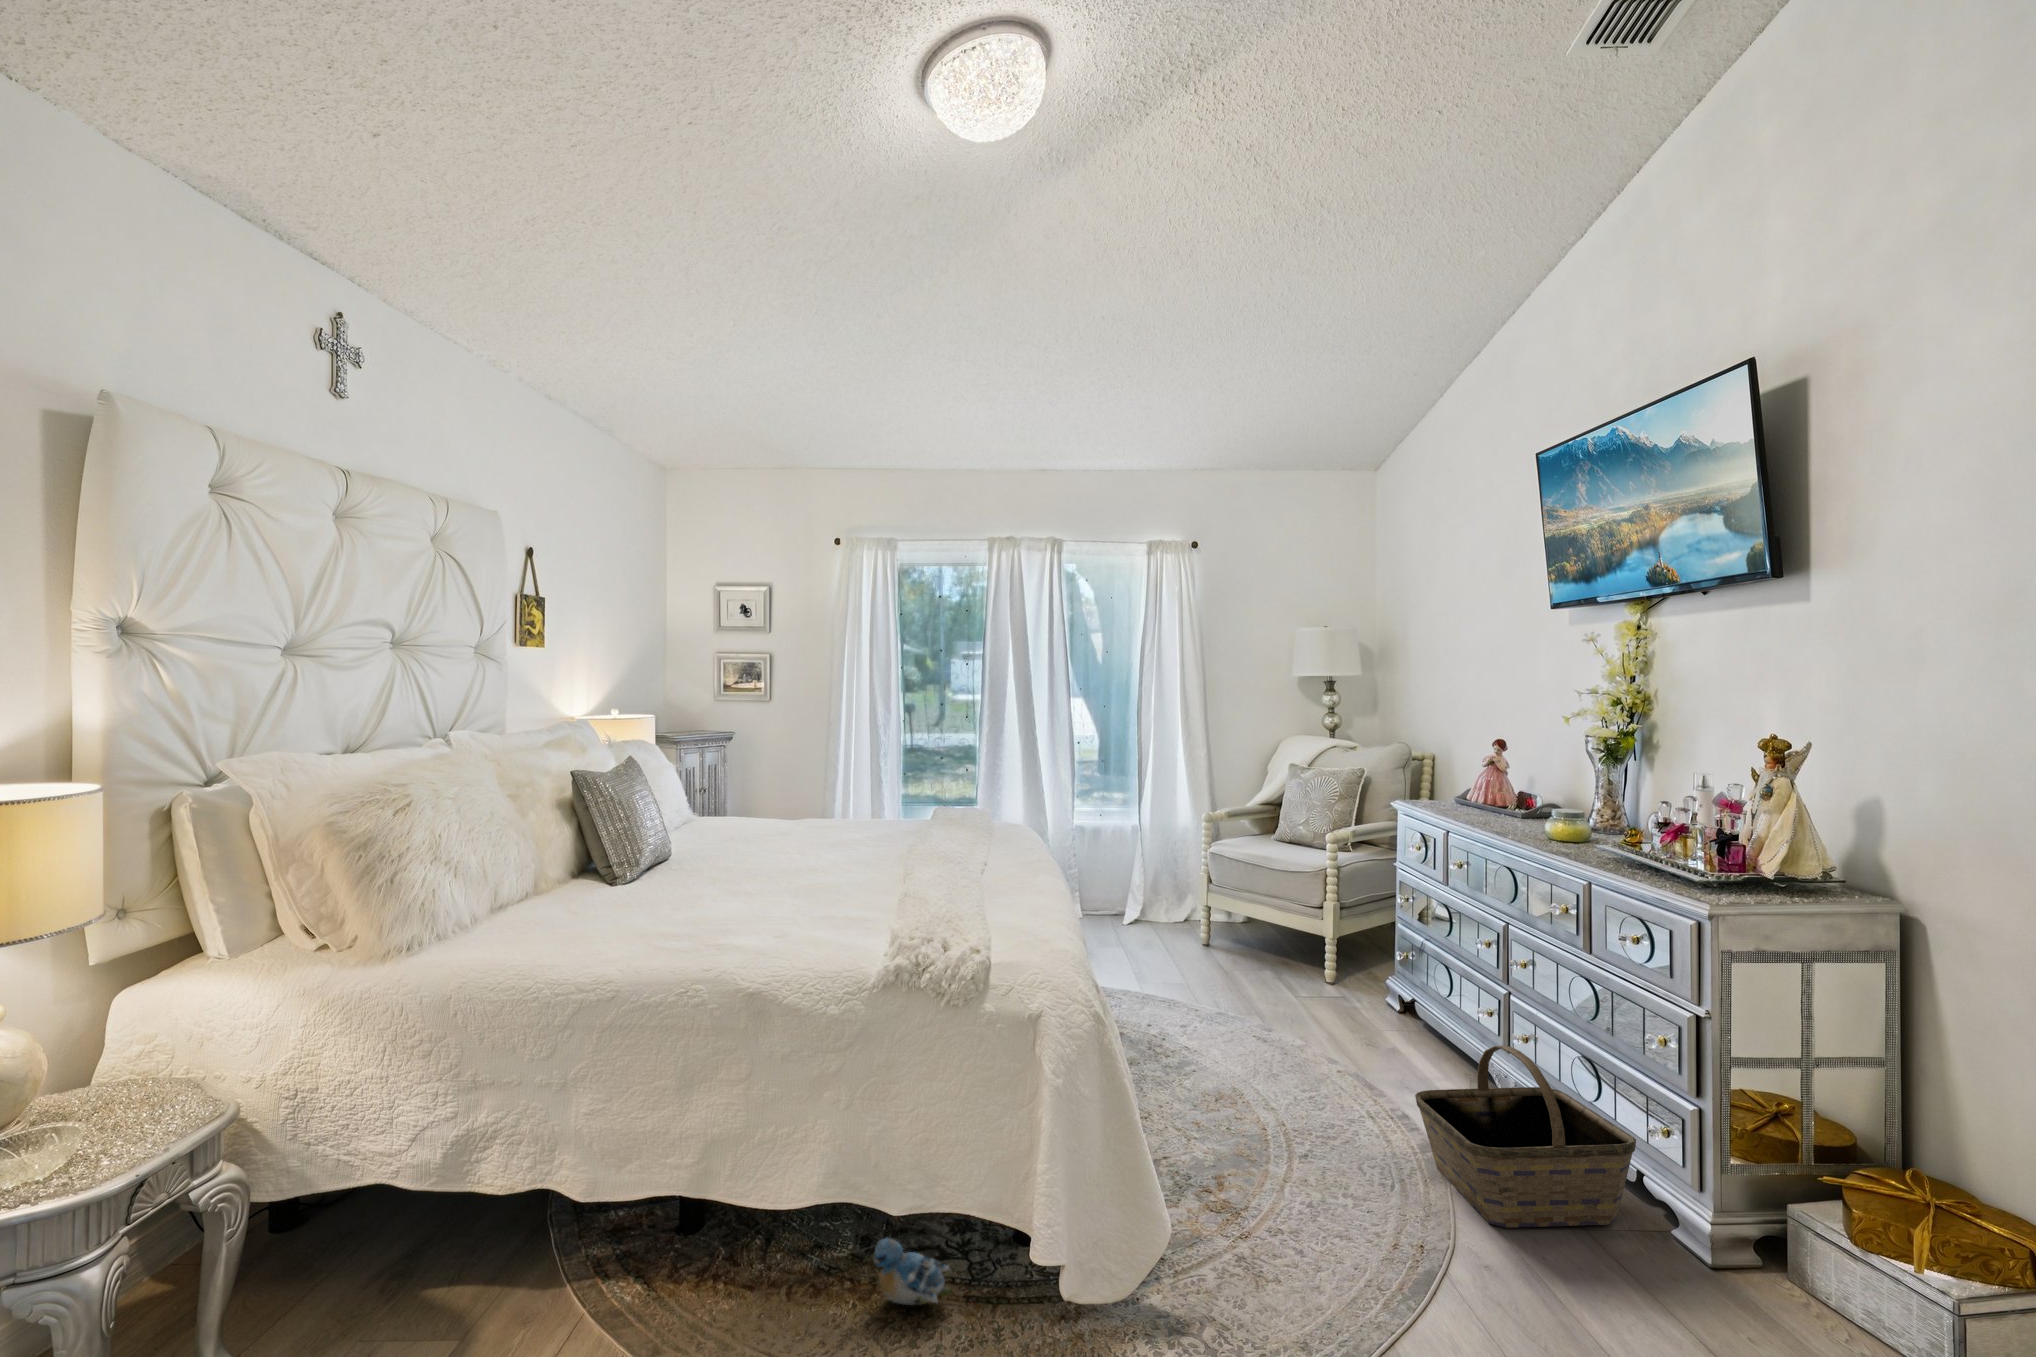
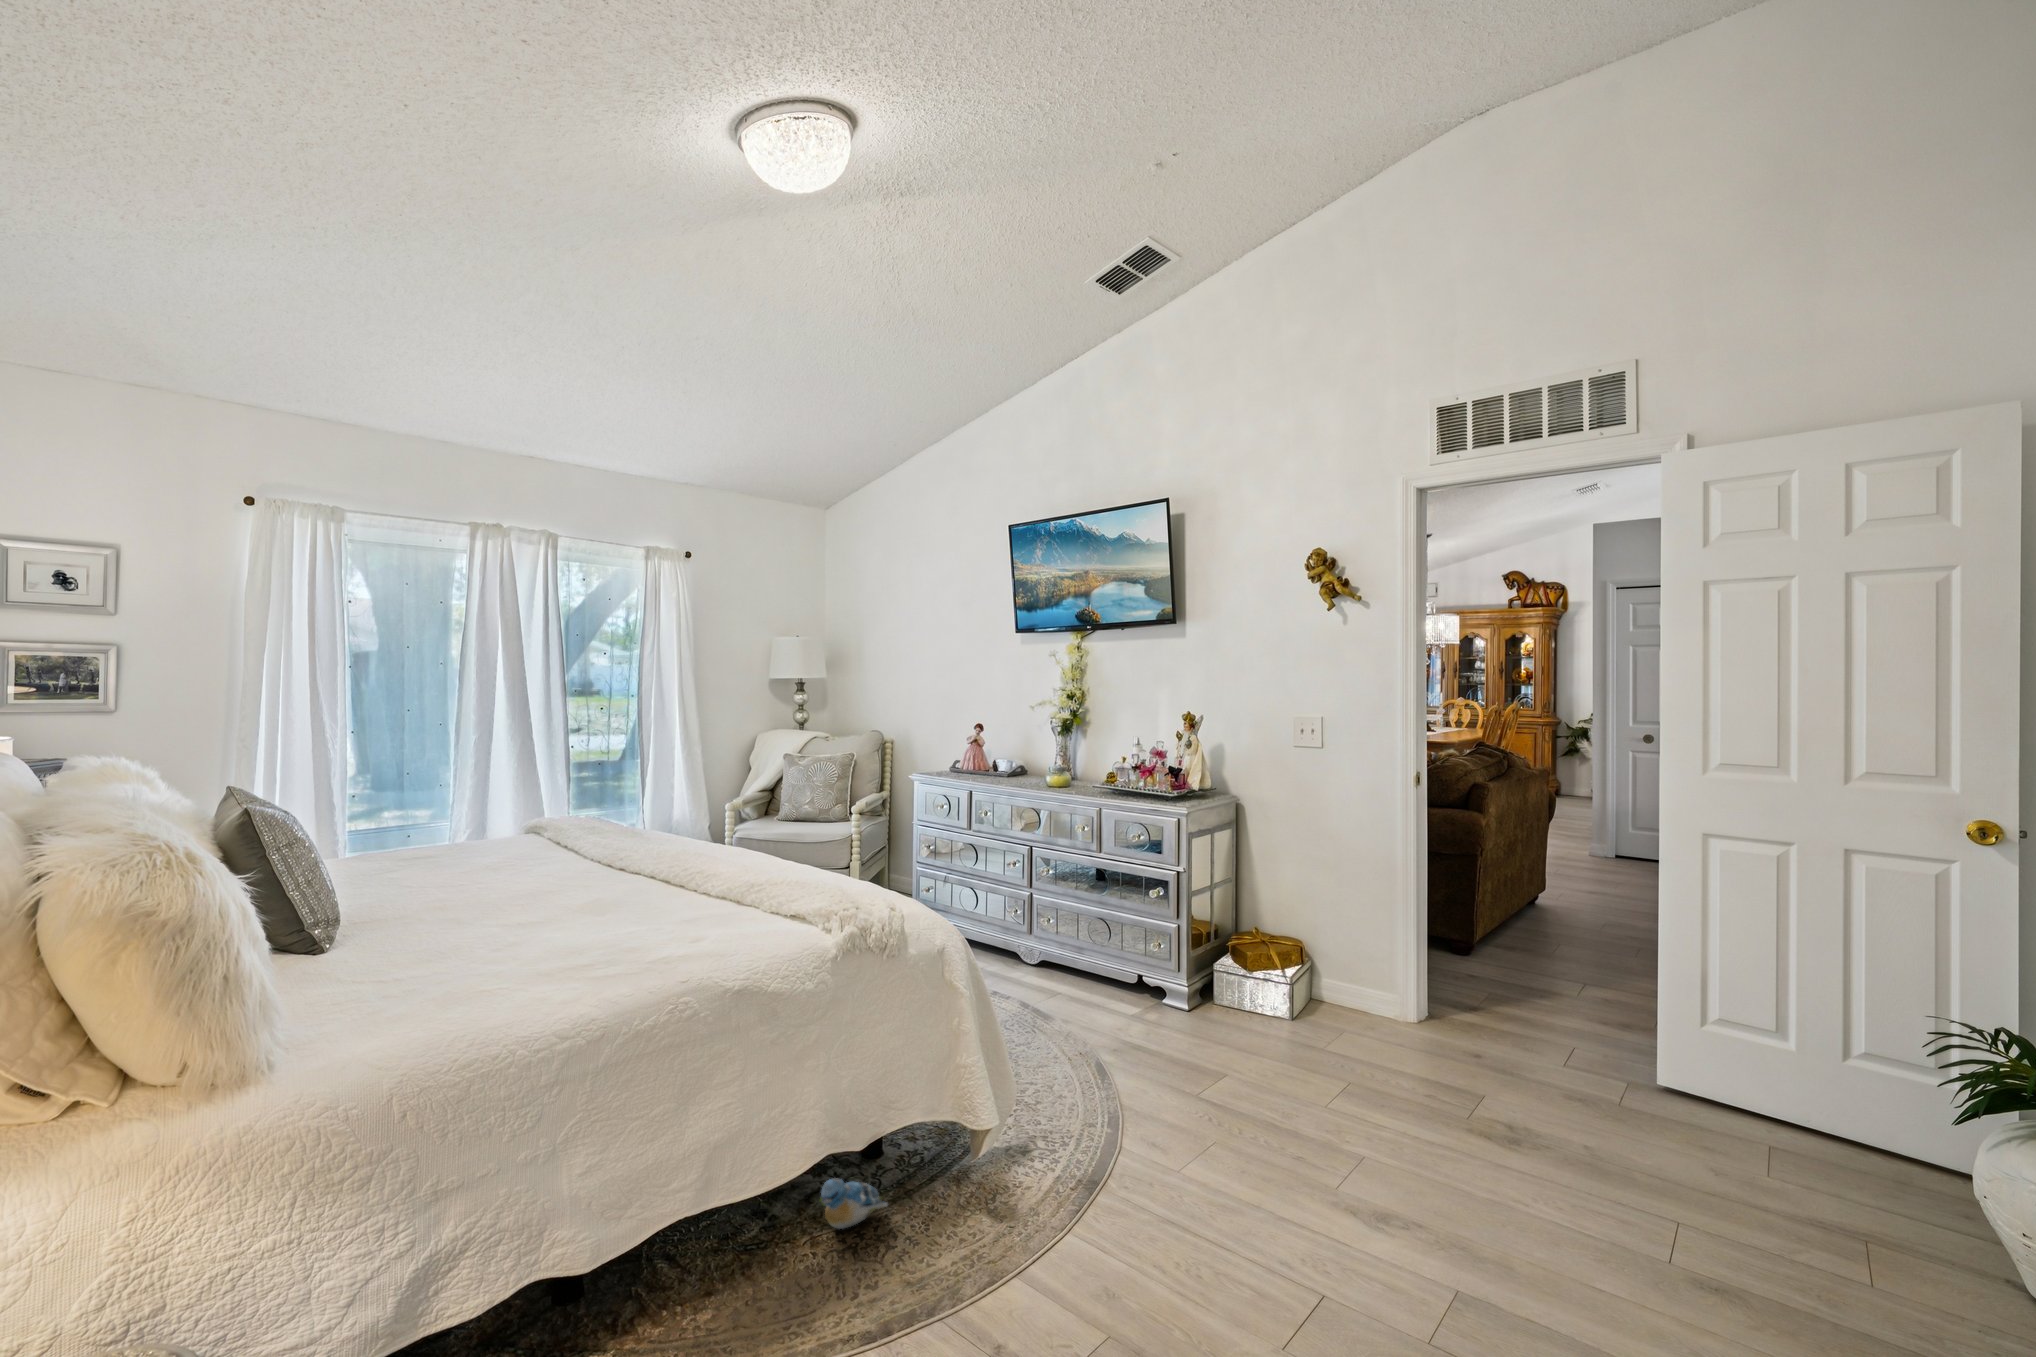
basket: present [1415,1046,1636,1228] -> none [1027,917,1148,1026]

